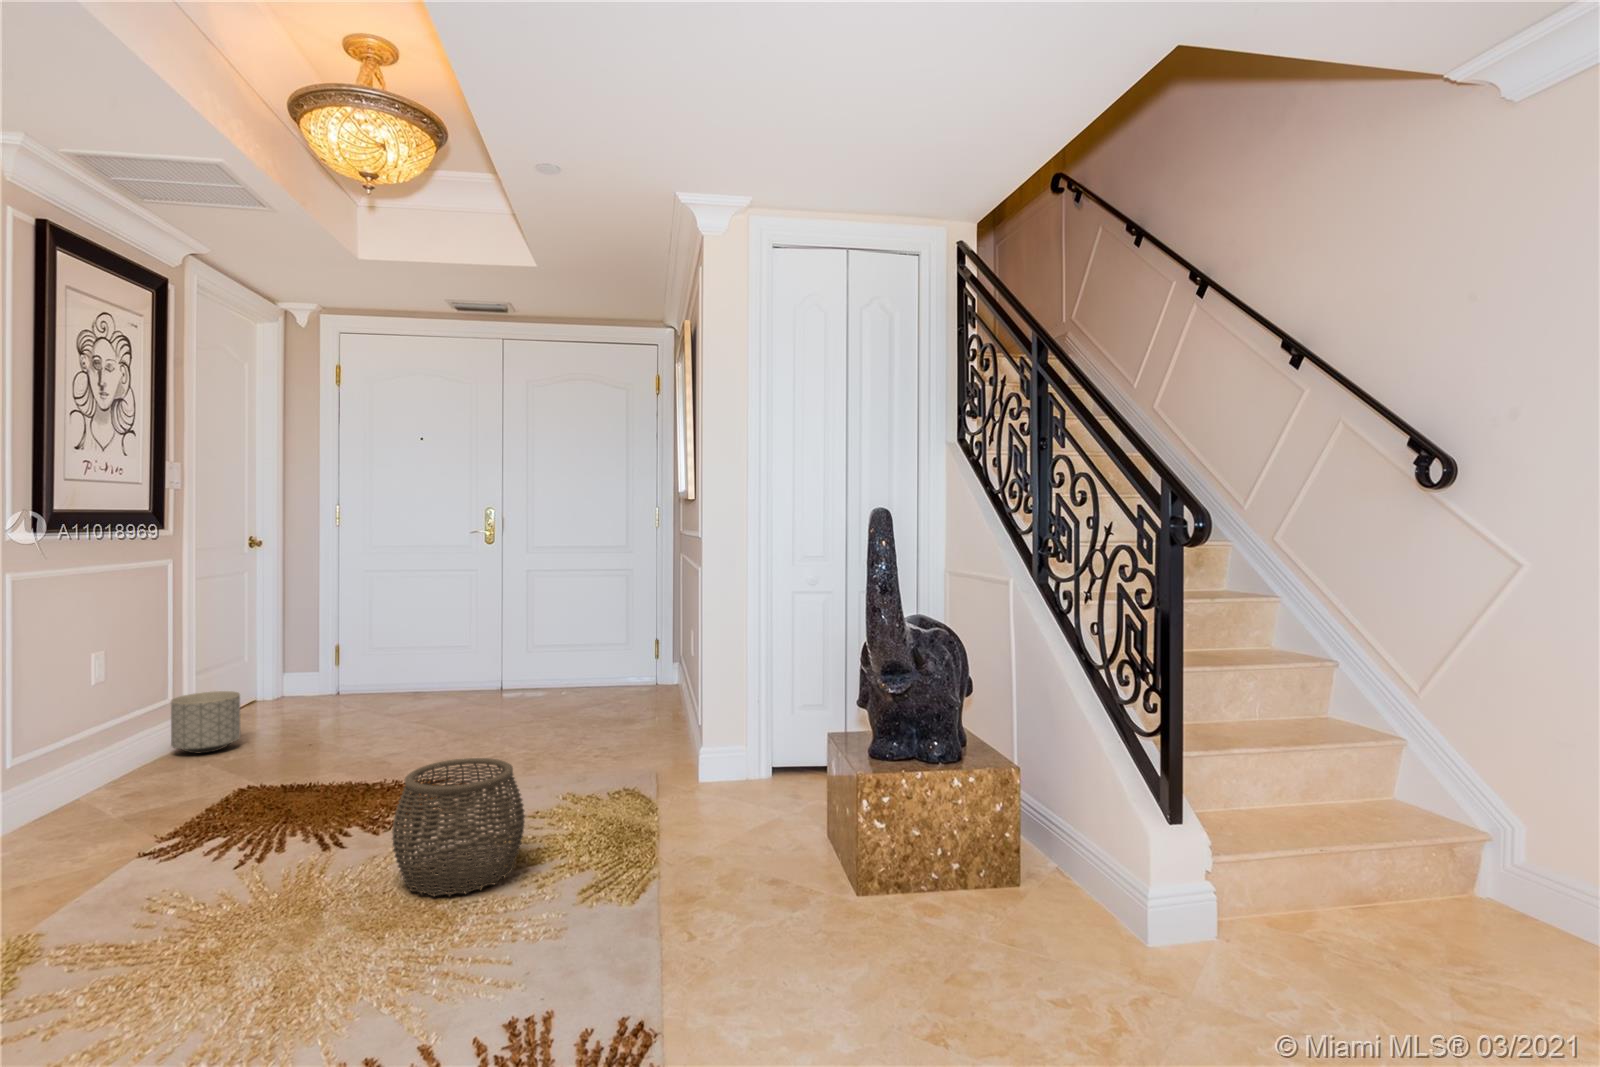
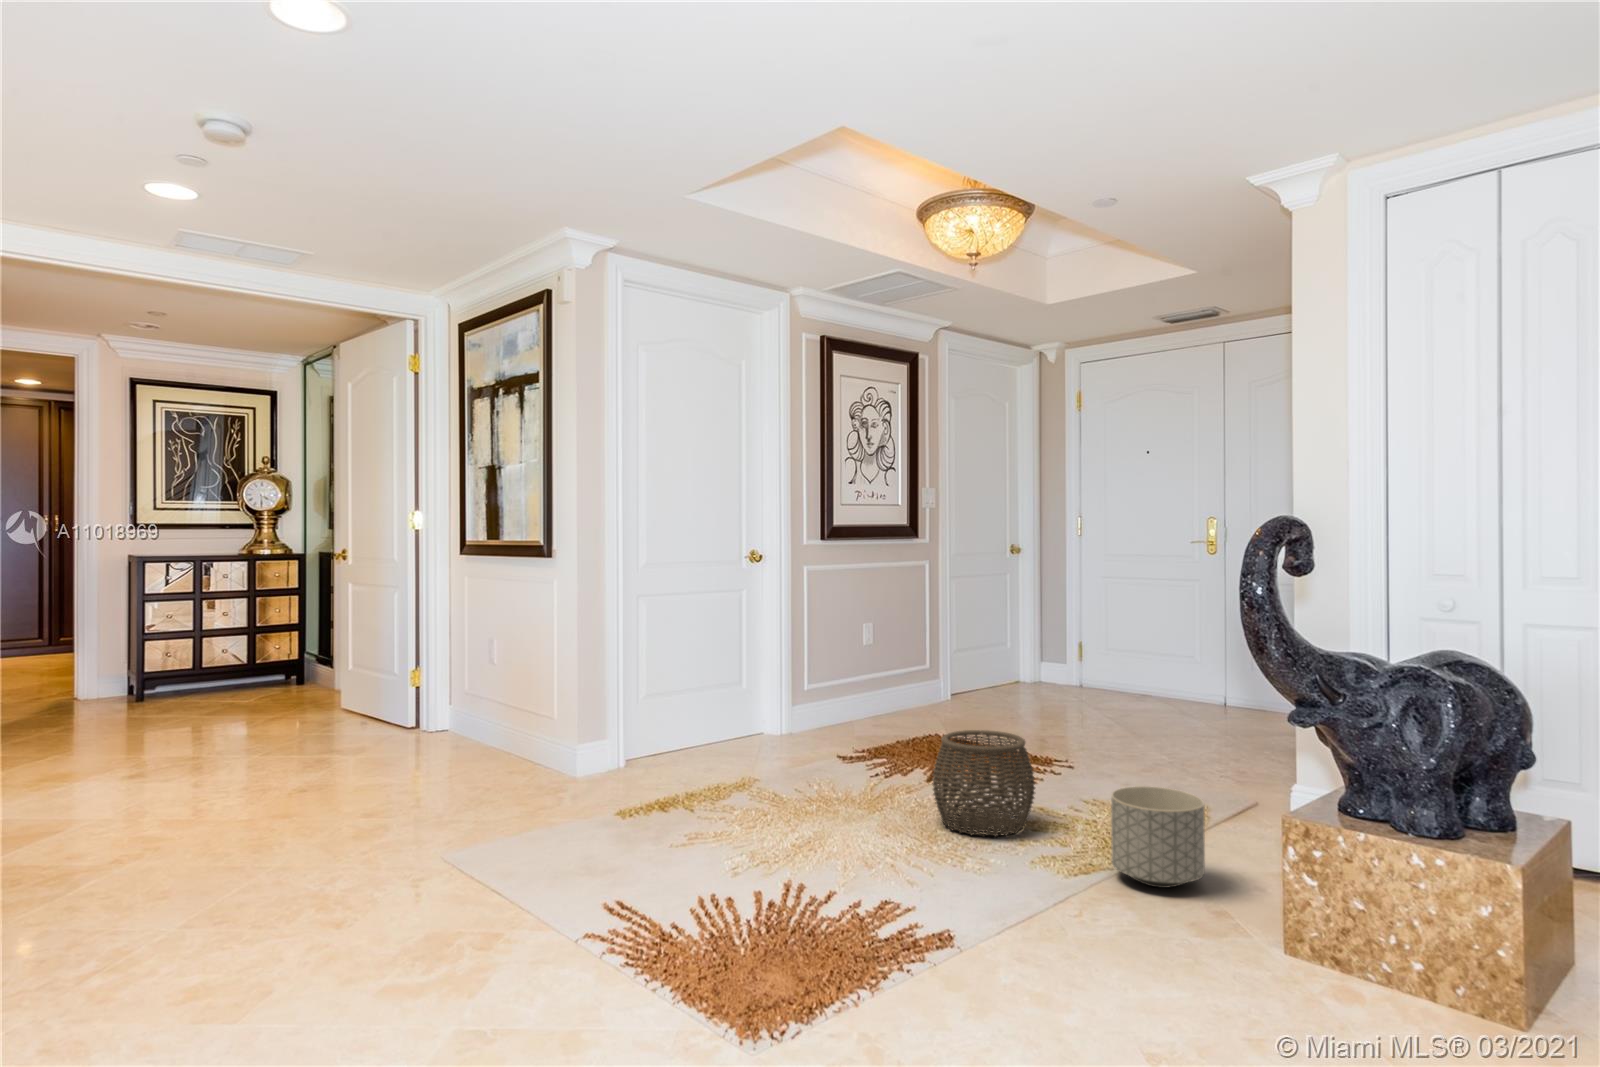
planter: present [171,691,240,754] -> present [1111,786,1205,888]

